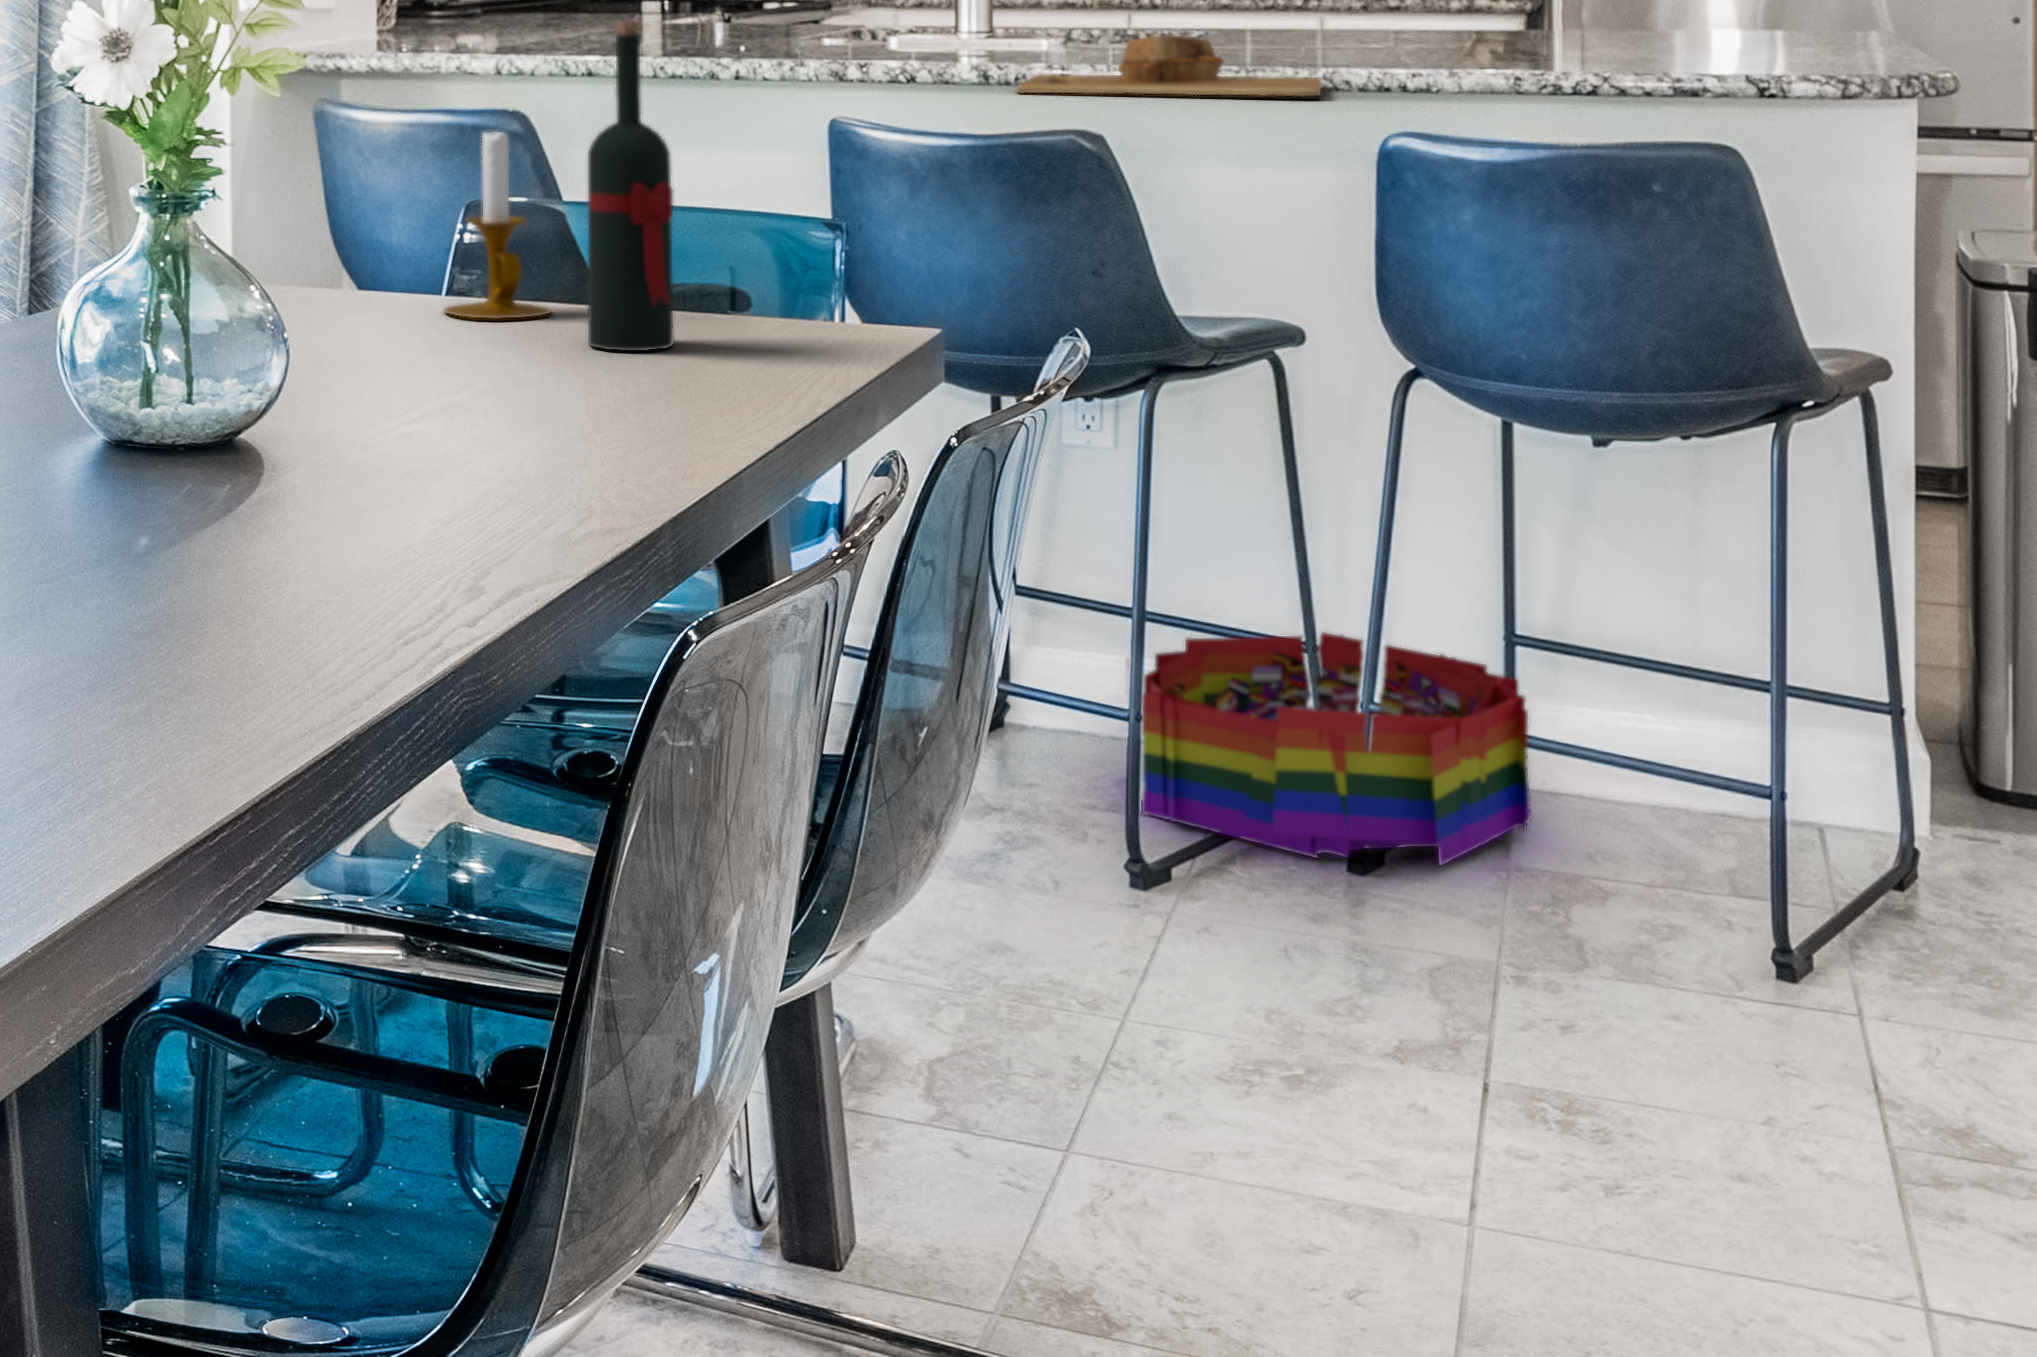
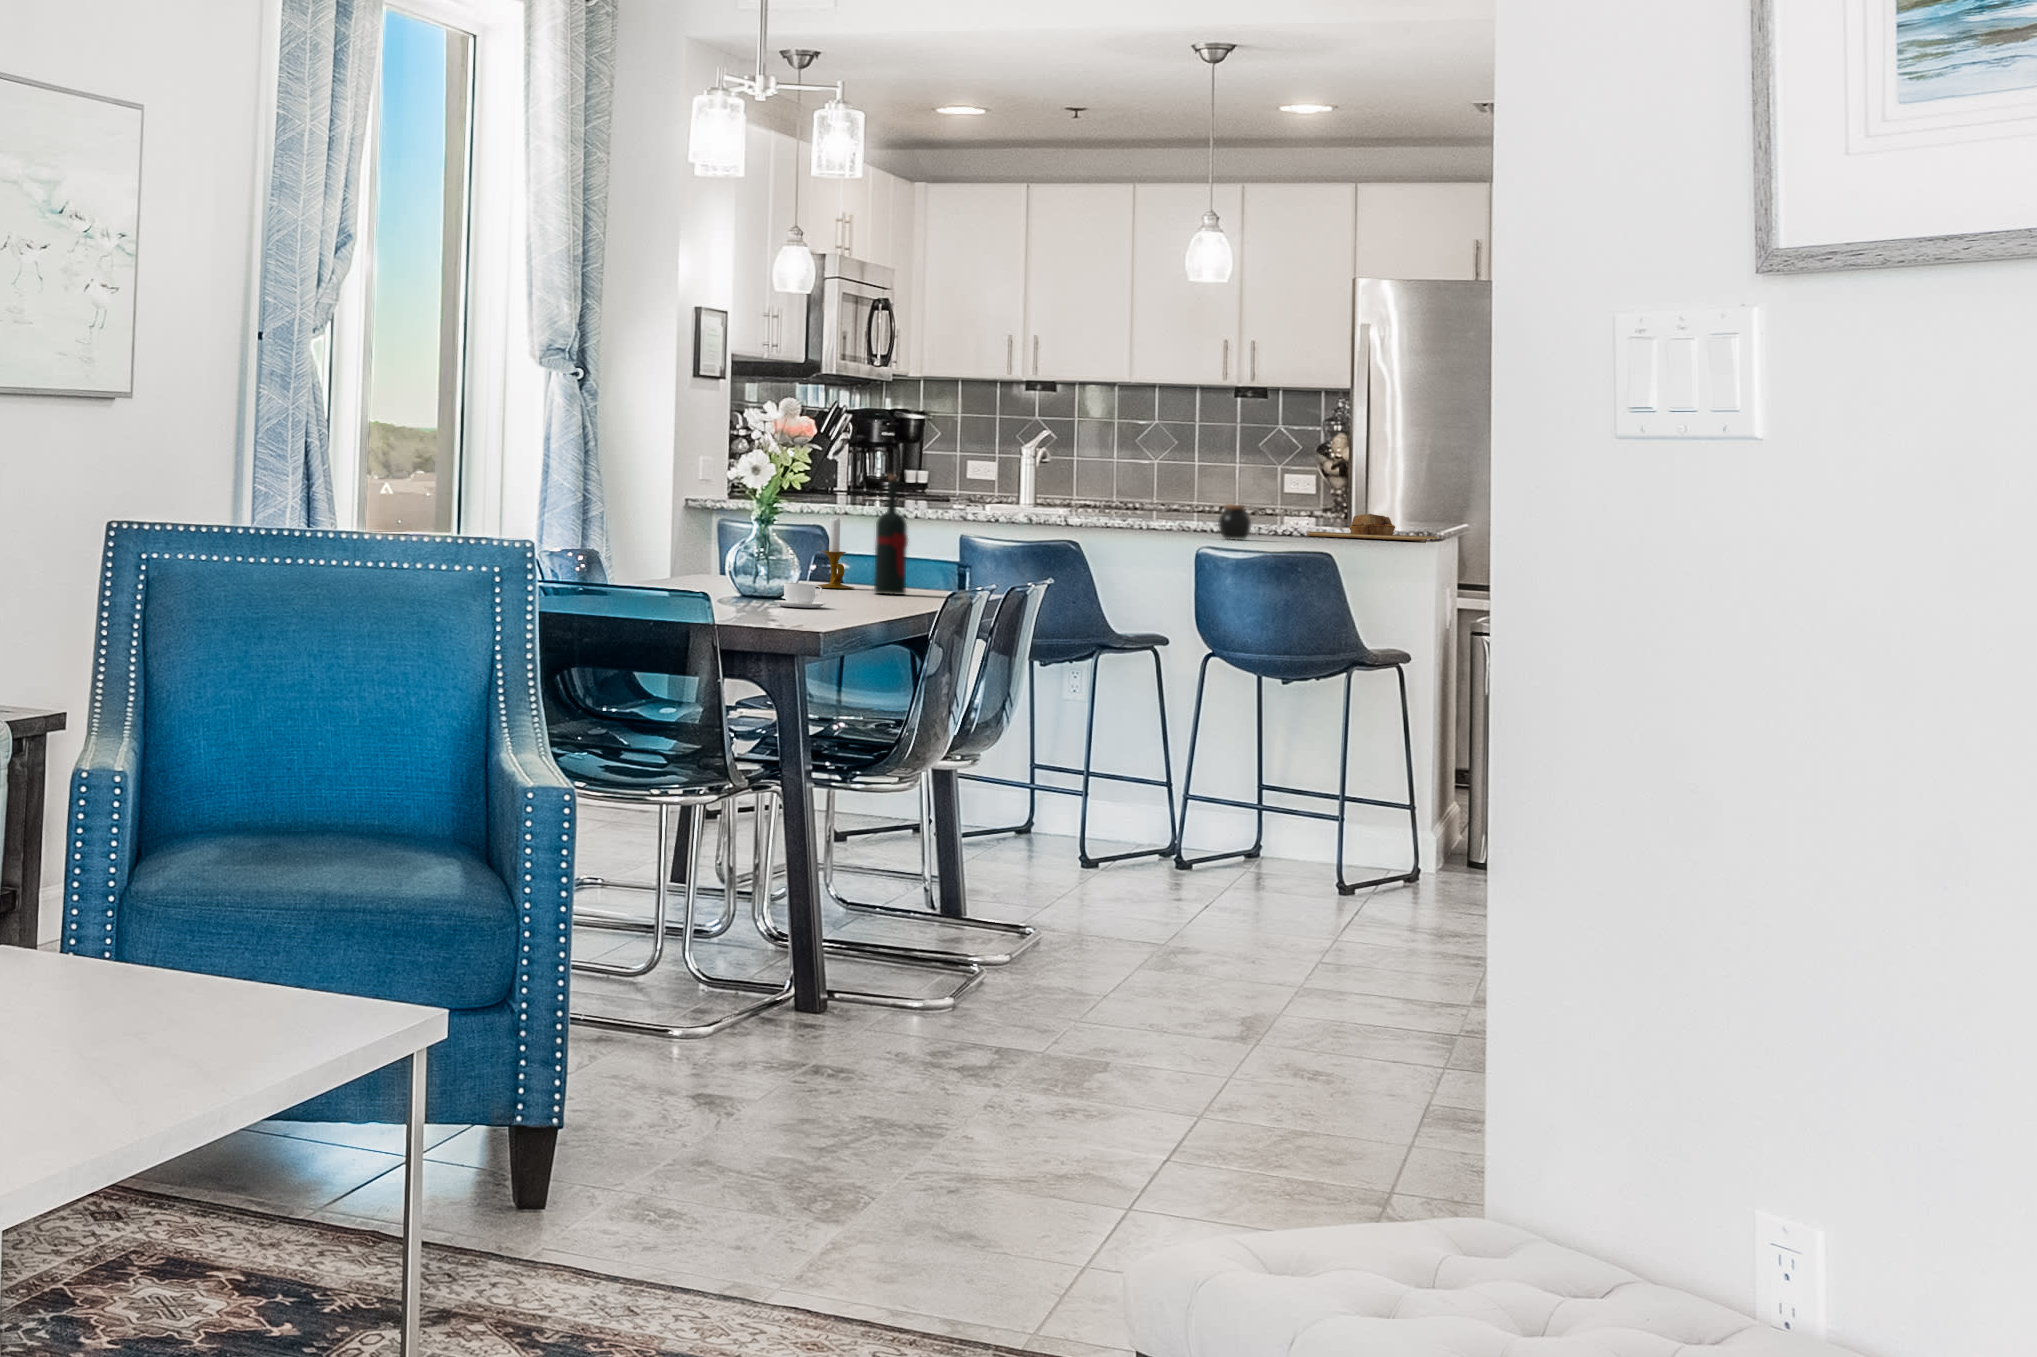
jar: none [1406,24,1482,102] -> present [1218,504,1251,540]
cutting board: present [1017,35,1321,97] -> present [1307,514,1437,541]
coffee cup: none [190,418,362,514] -> present [775,583,826,608]
storage bin: present [1142,633,1531,866] -> none [1085,785,1259,864]

